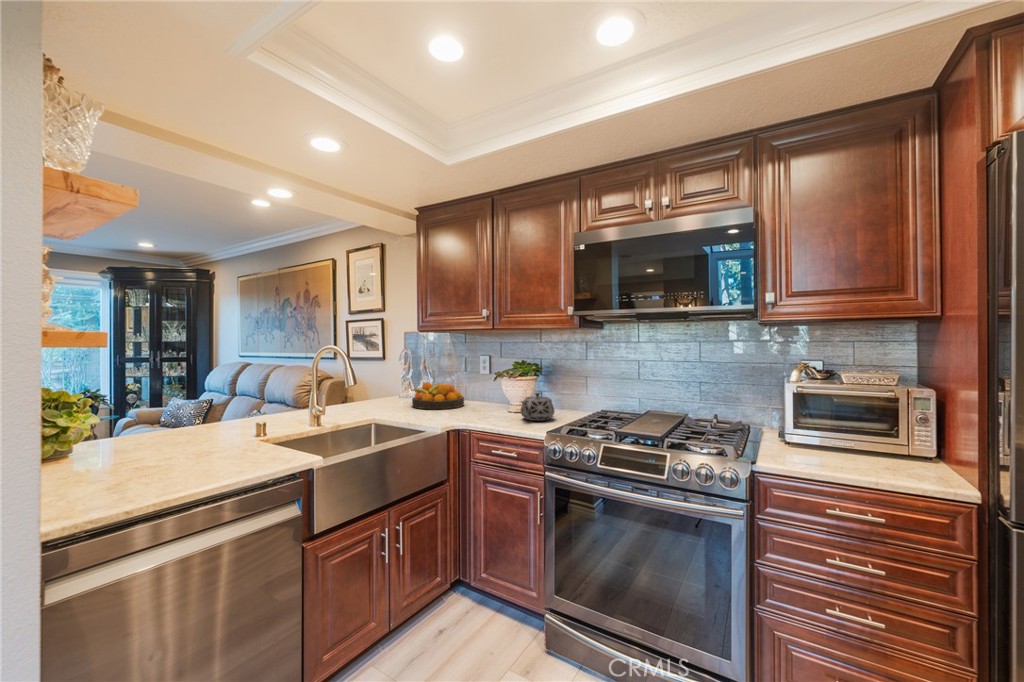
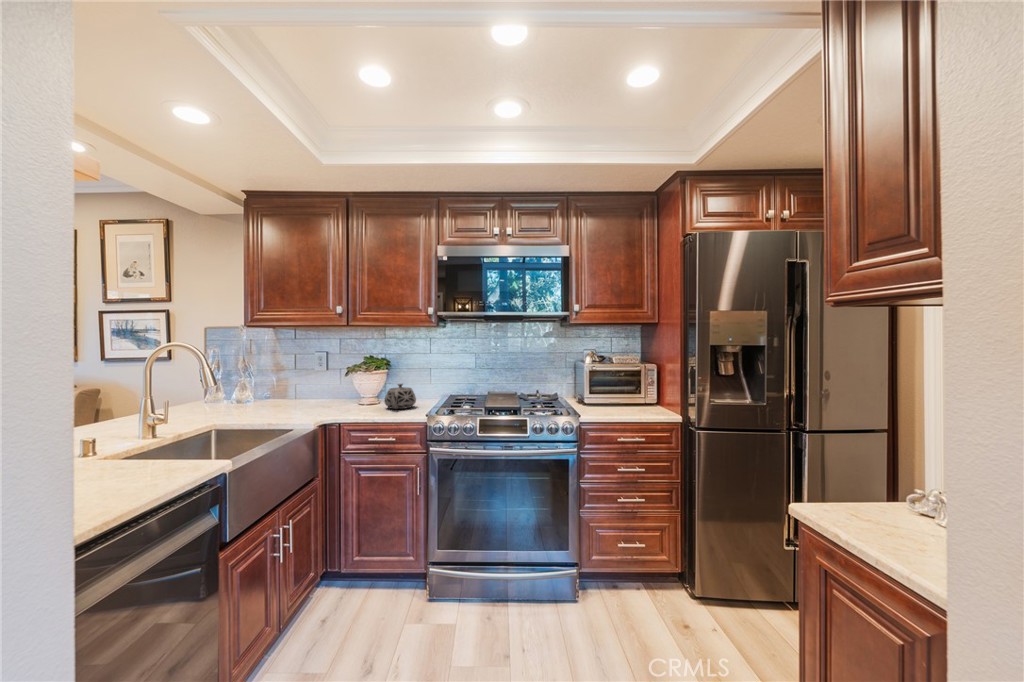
fruit bowl: present [411,382,464,409] -> none [243,382,307,410]

